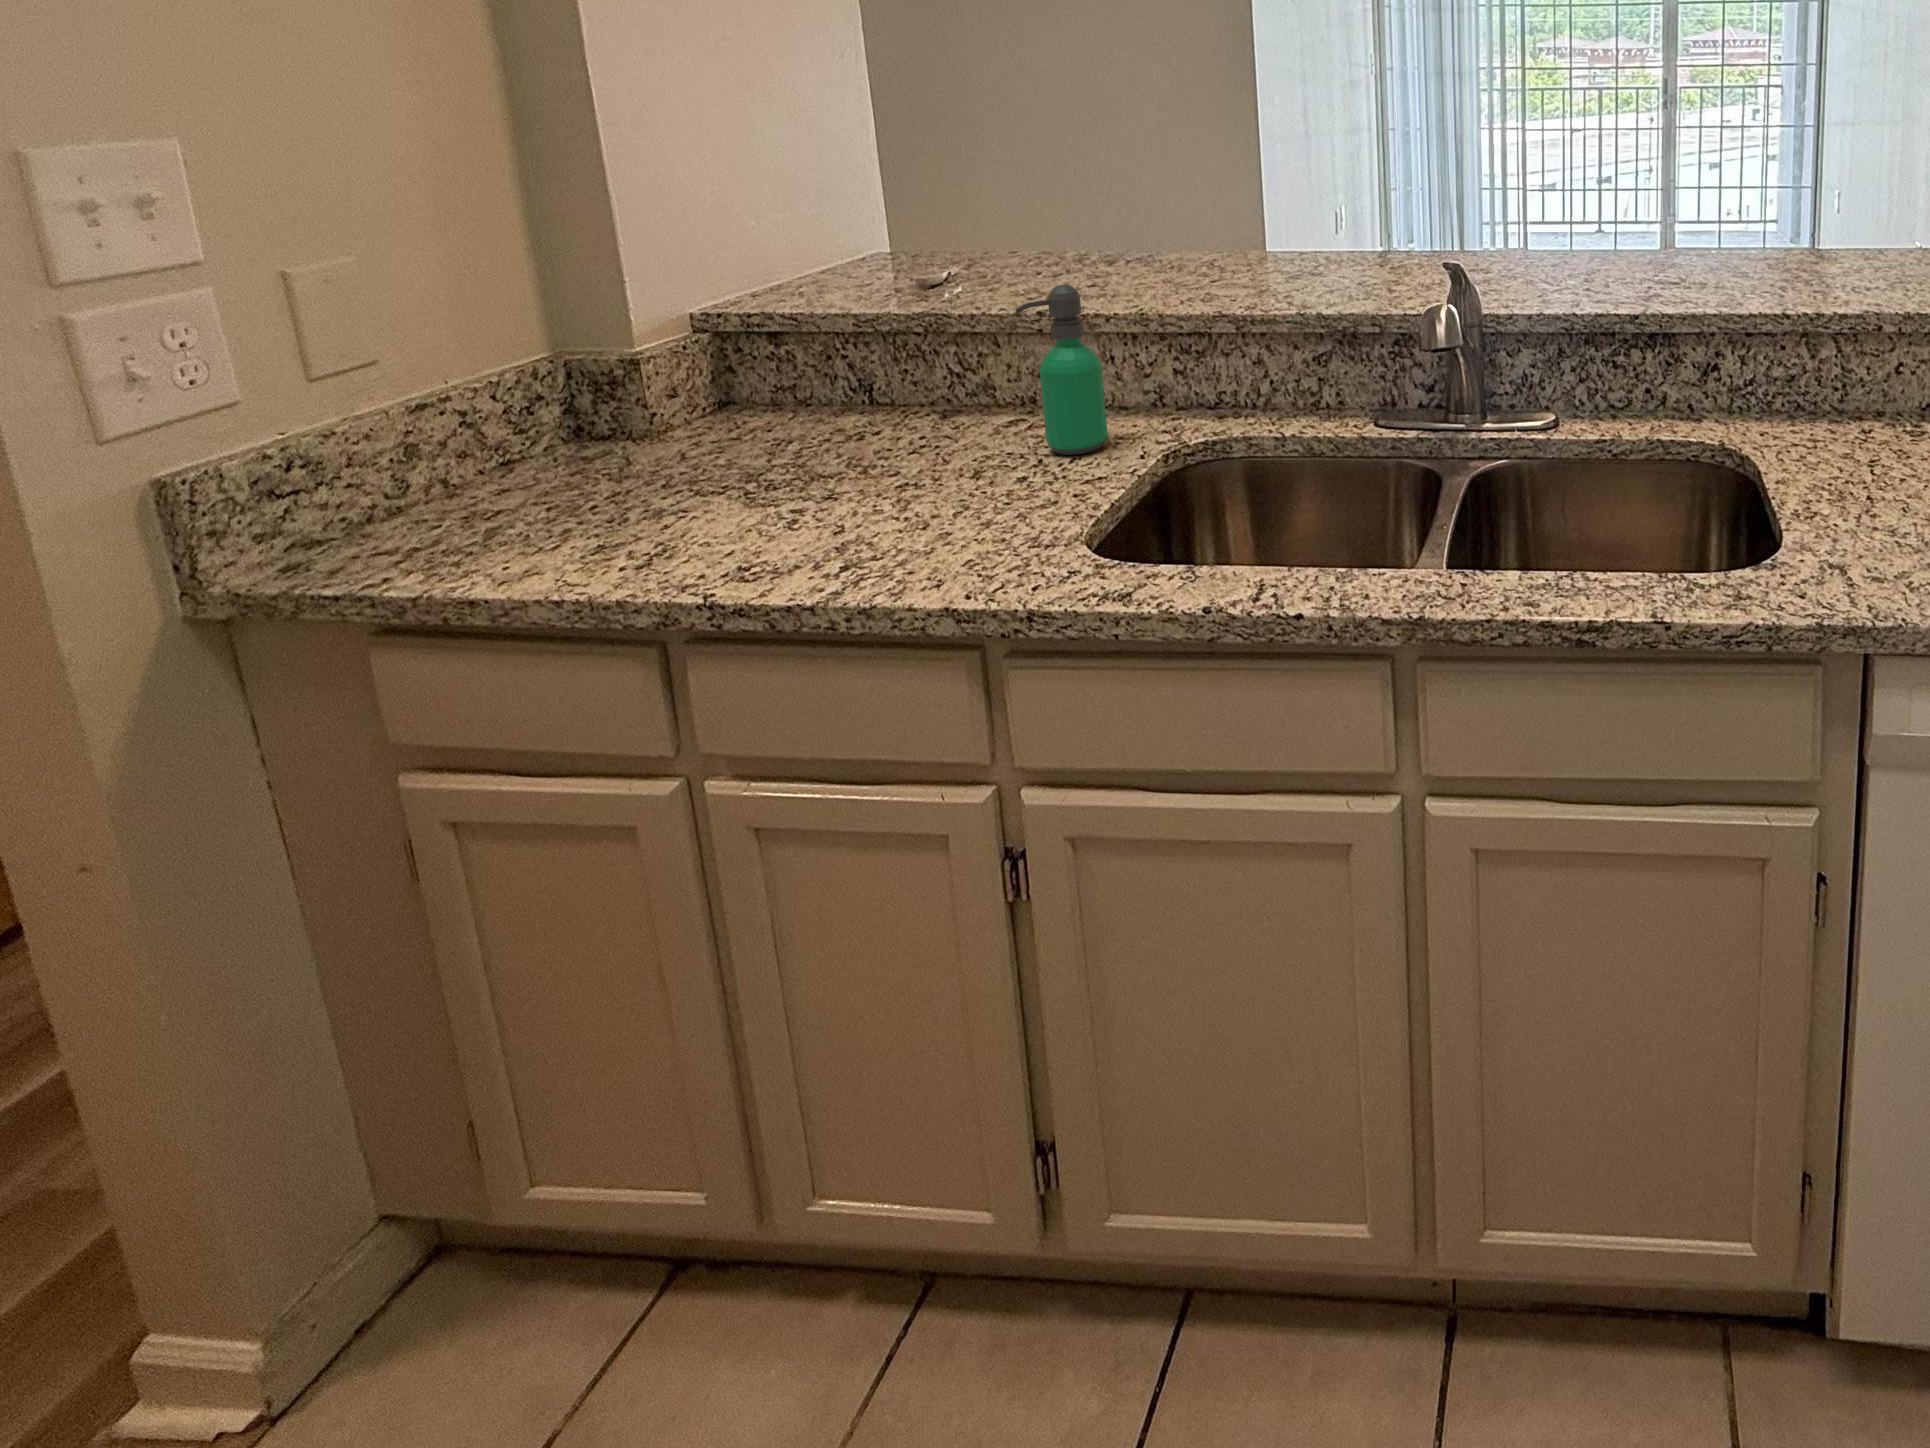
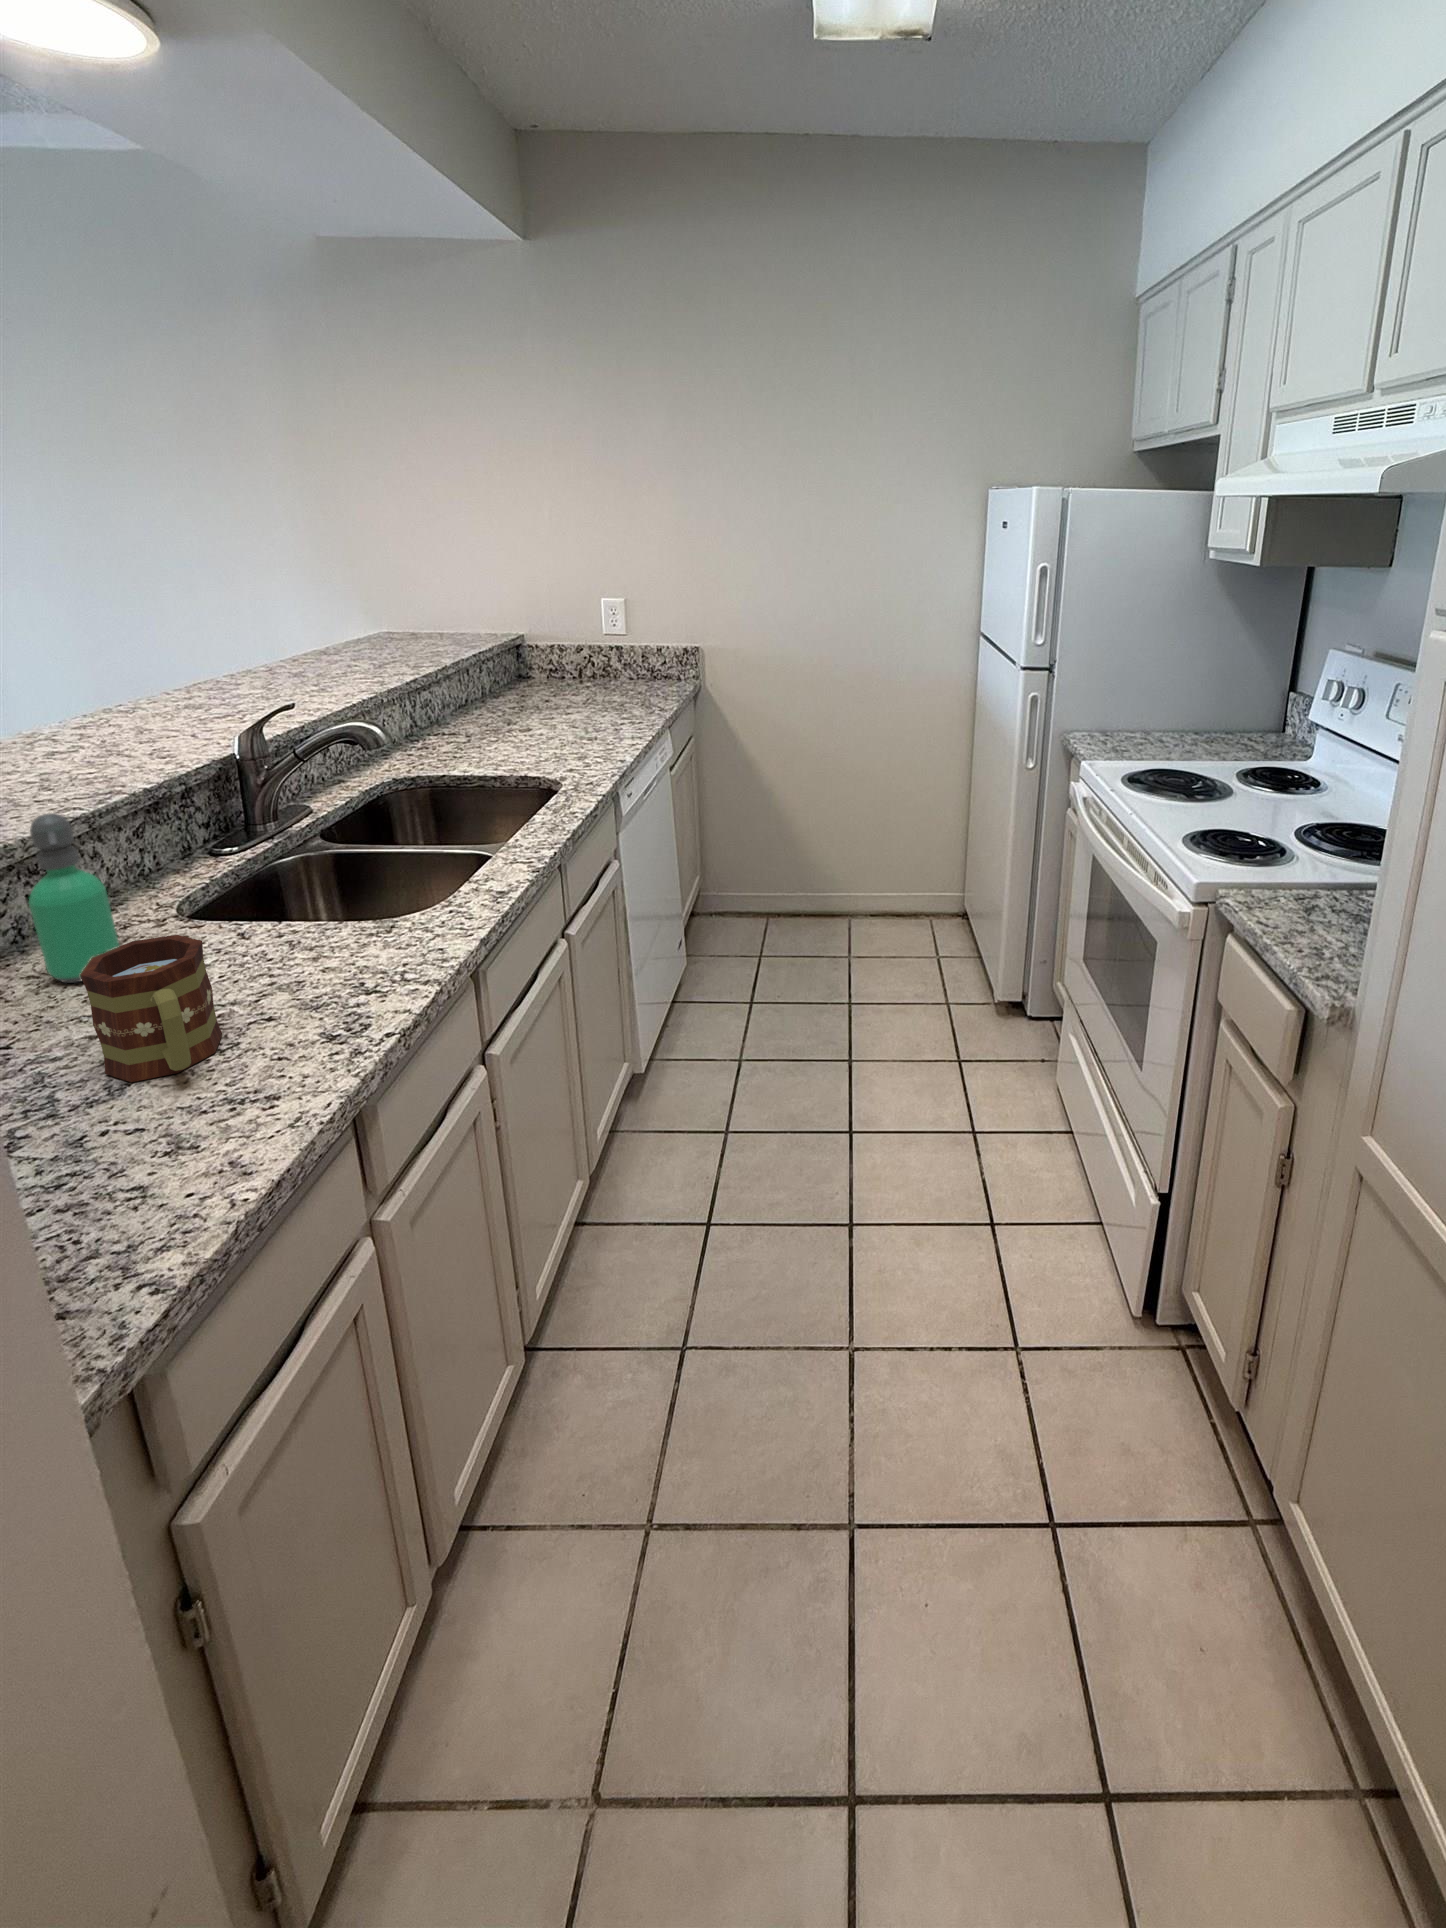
mug: none [710,398,880,532] -> present [80,935,222,1082]

